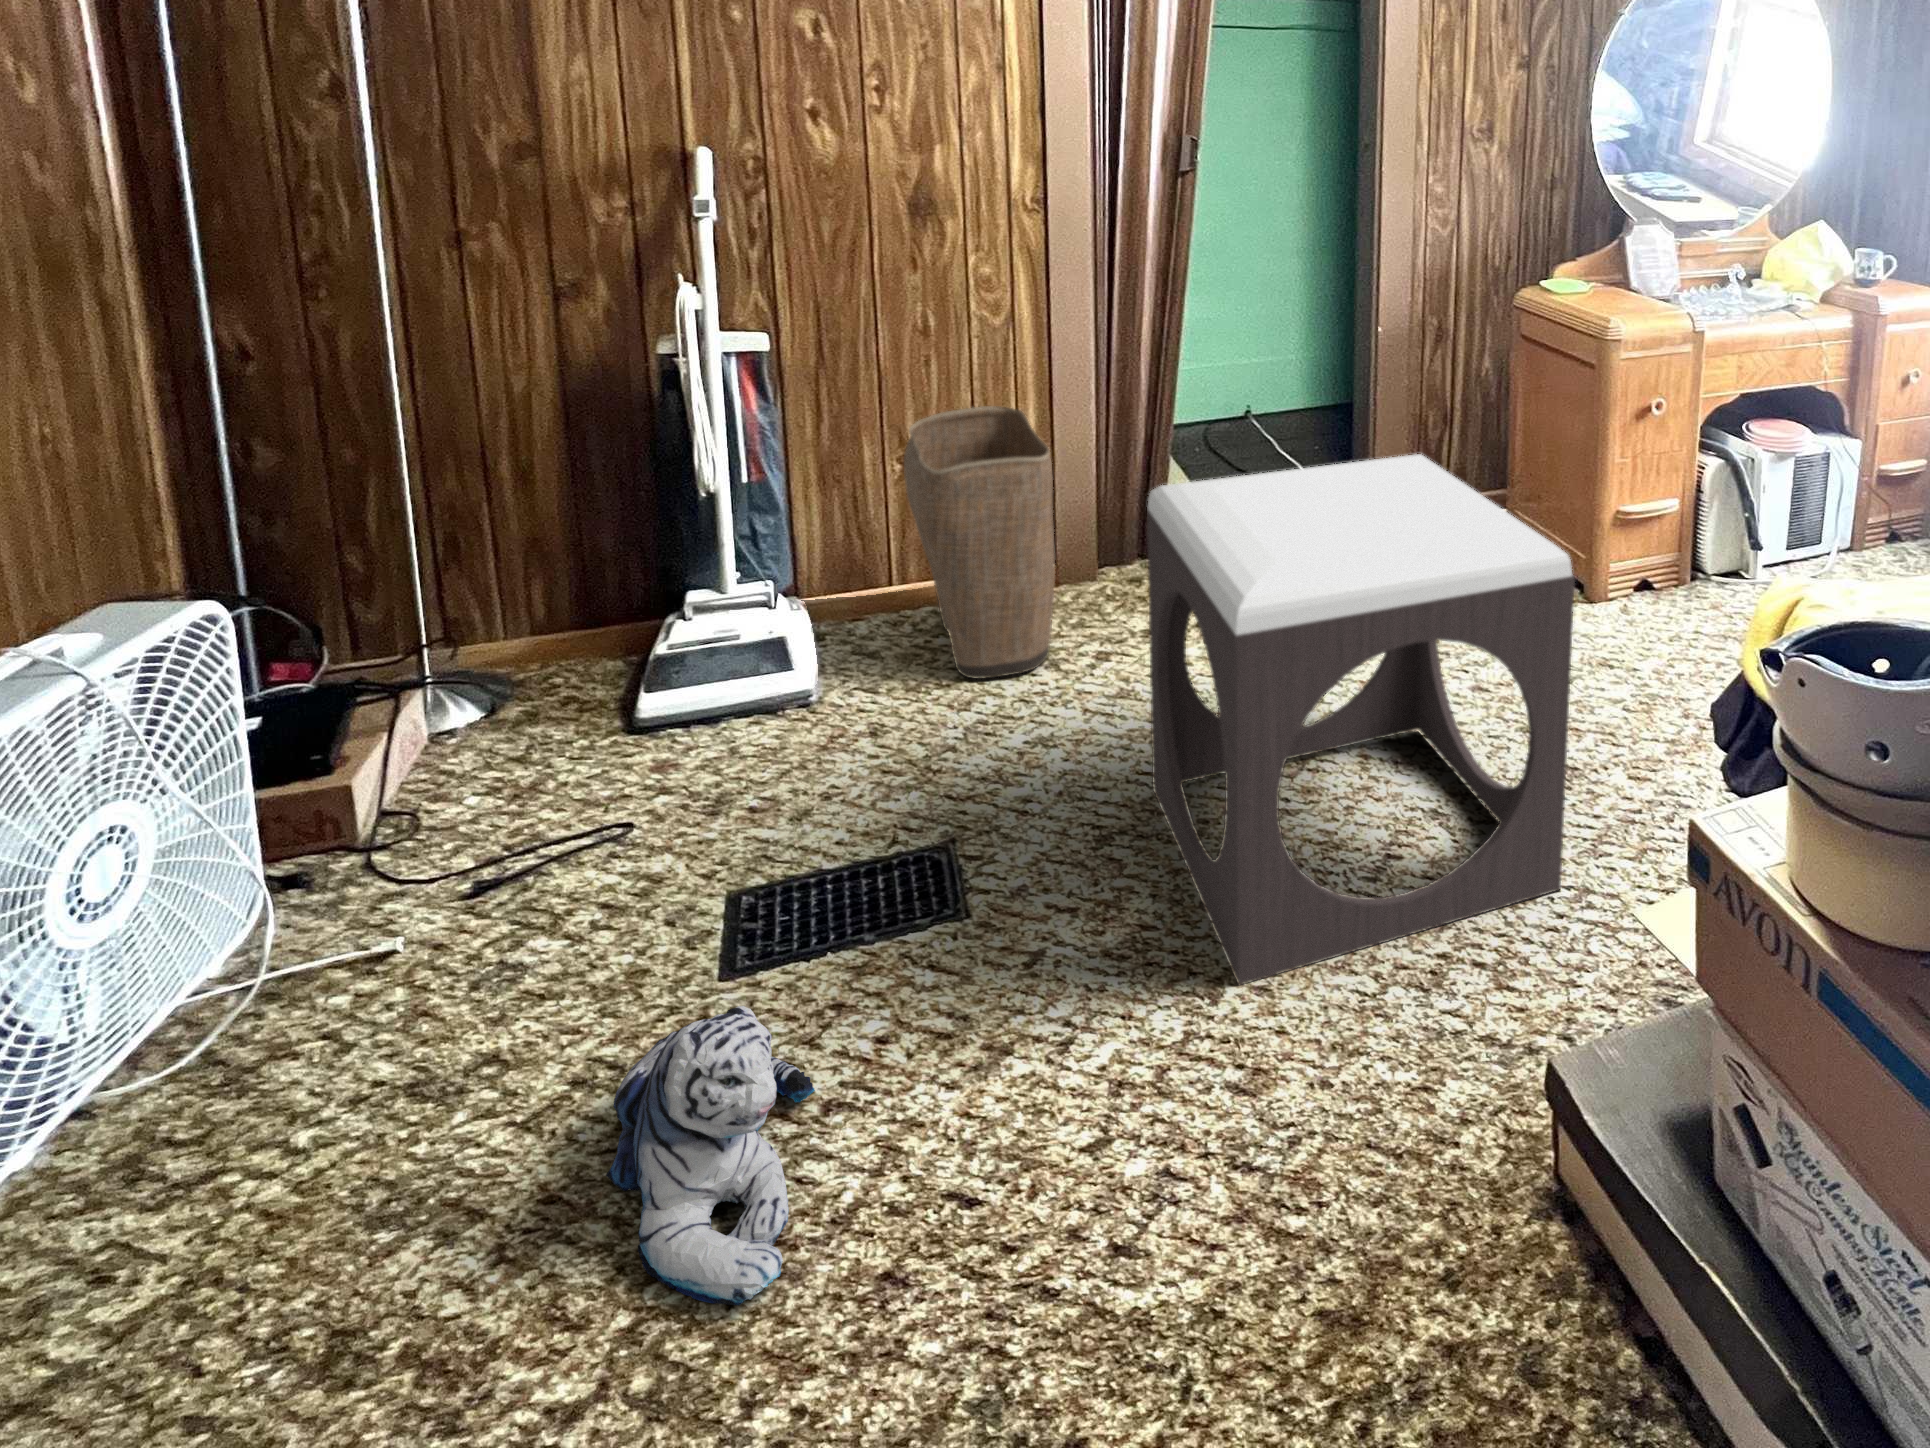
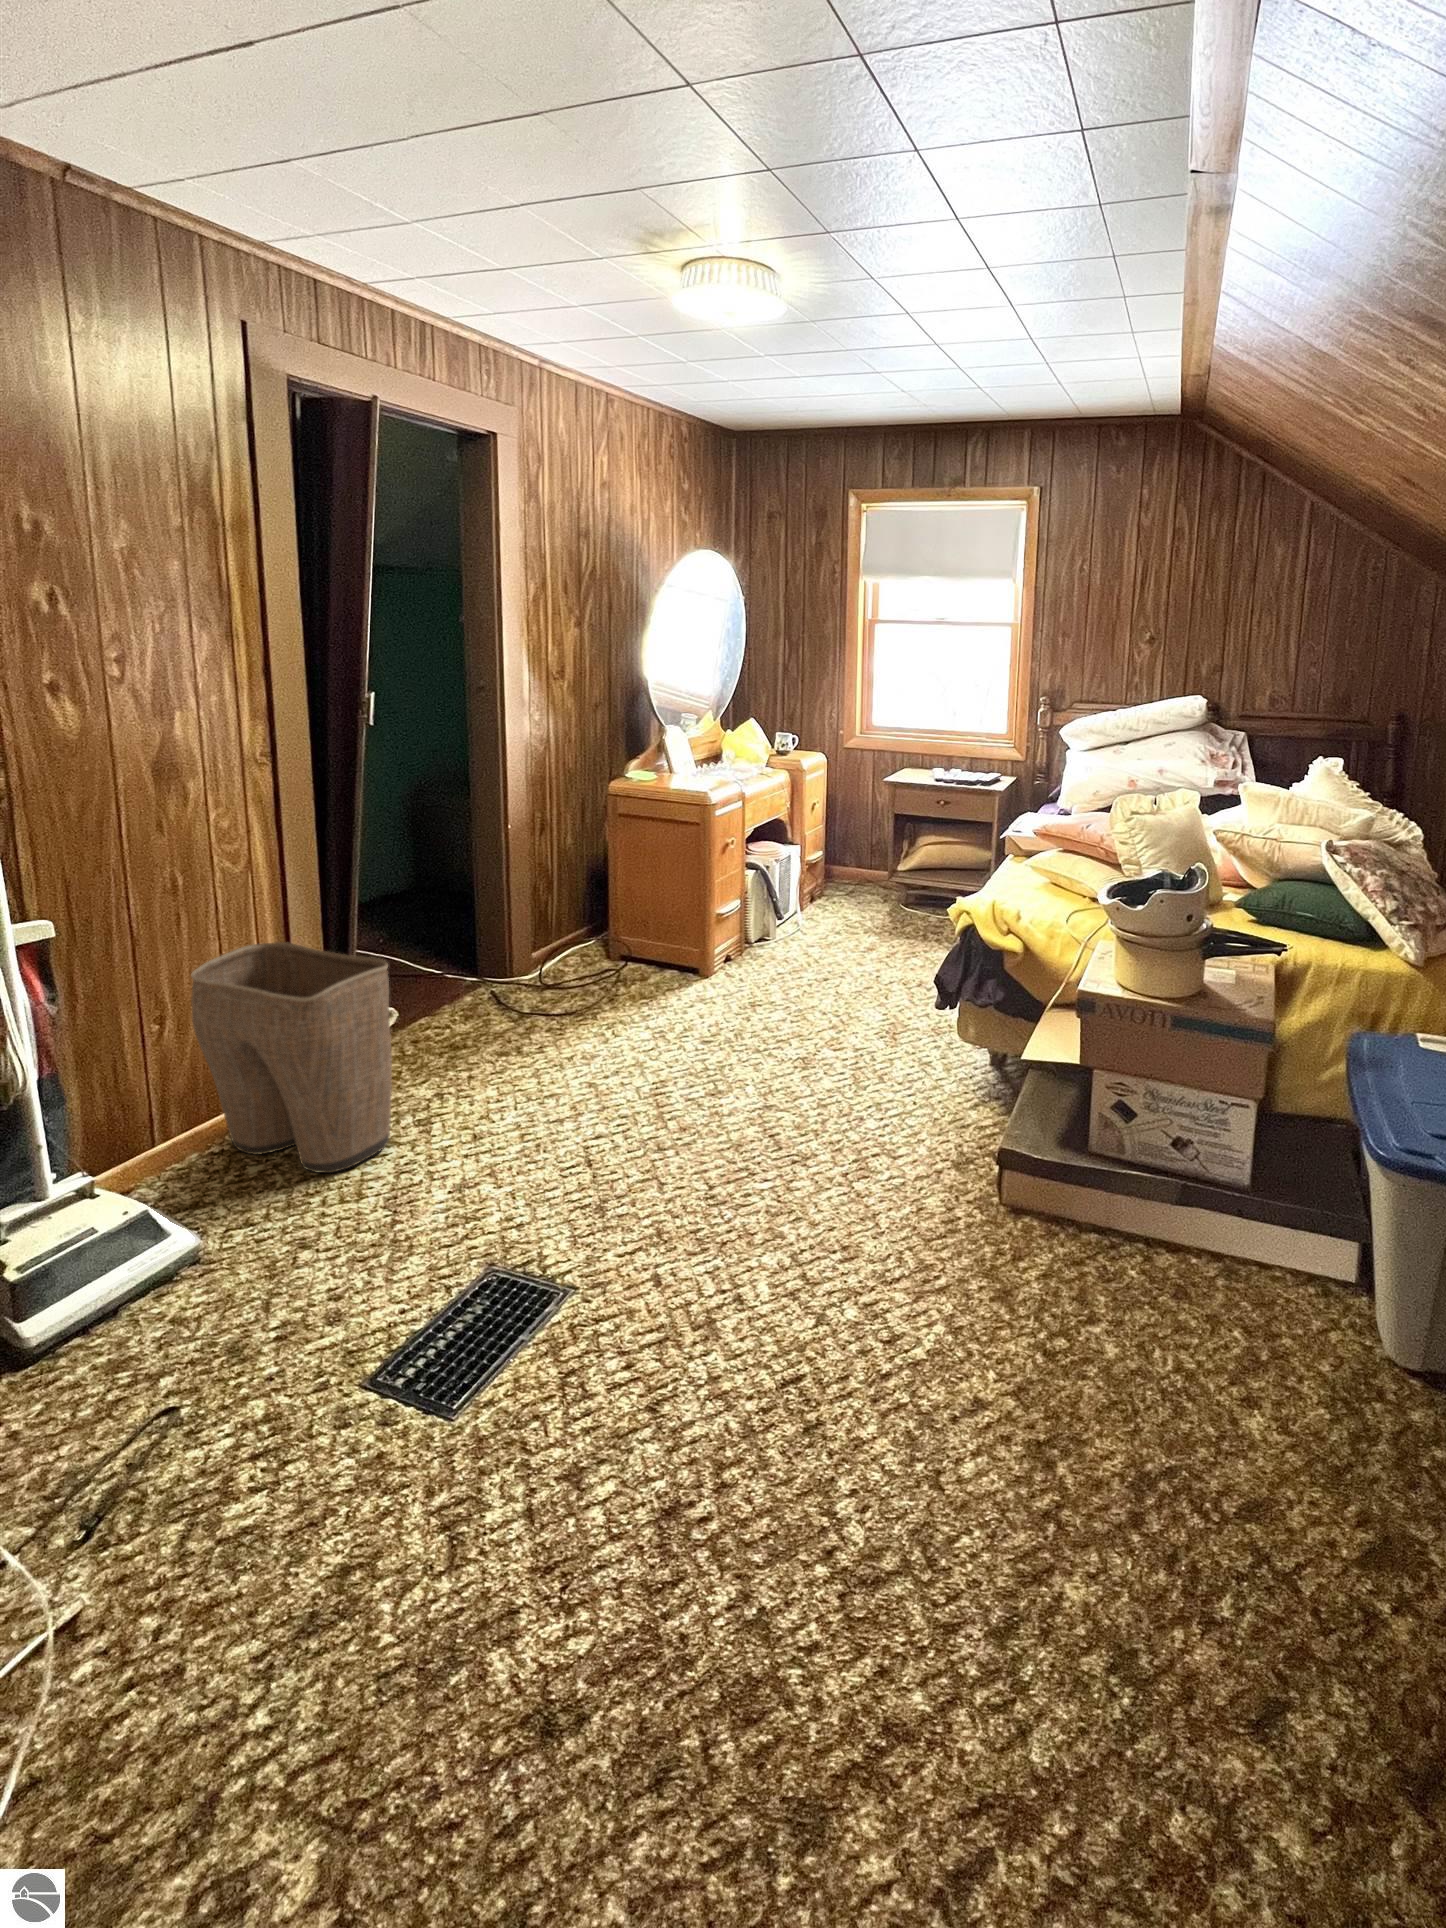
footstool: present [1147,454,1575,985] -> none [586,889,875,1222]
plush toy: present [606,1006,815,1305] -> none [514,1336,765,1527]

